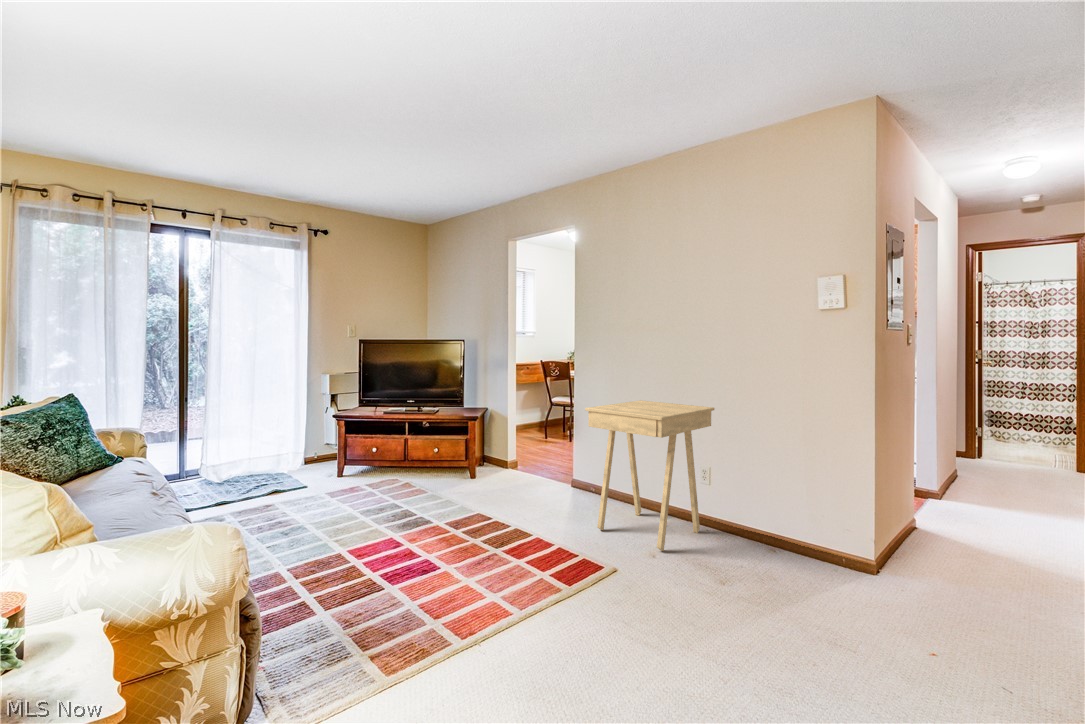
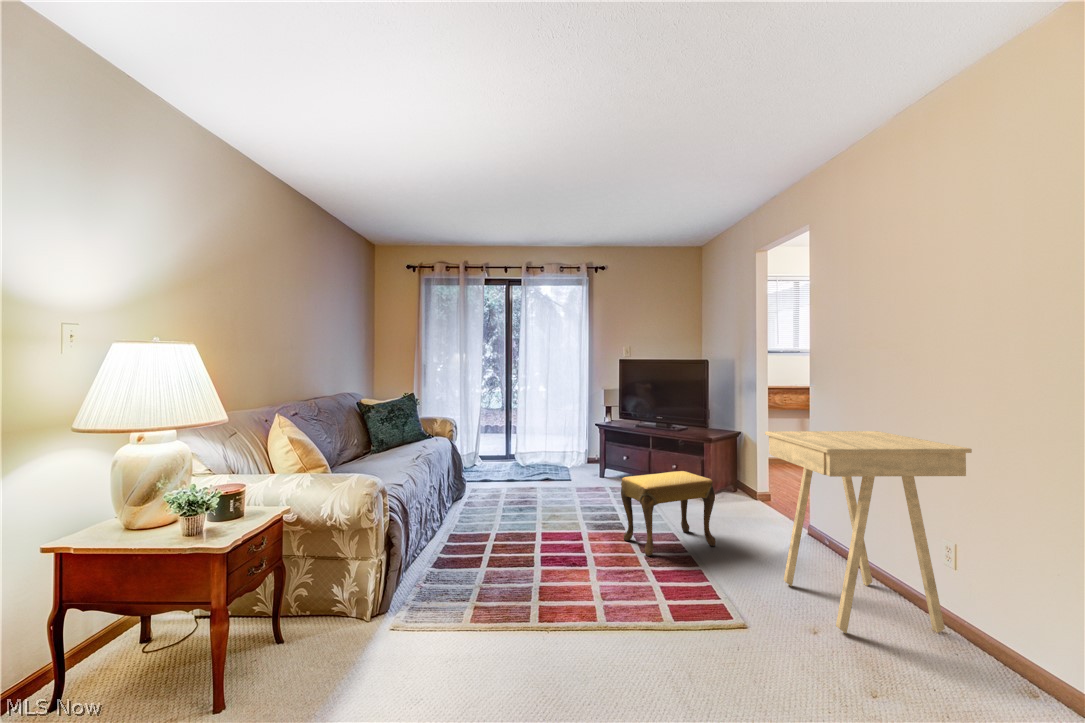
footstool: none [440,453,523,540] -> present [621,471,716,556]

